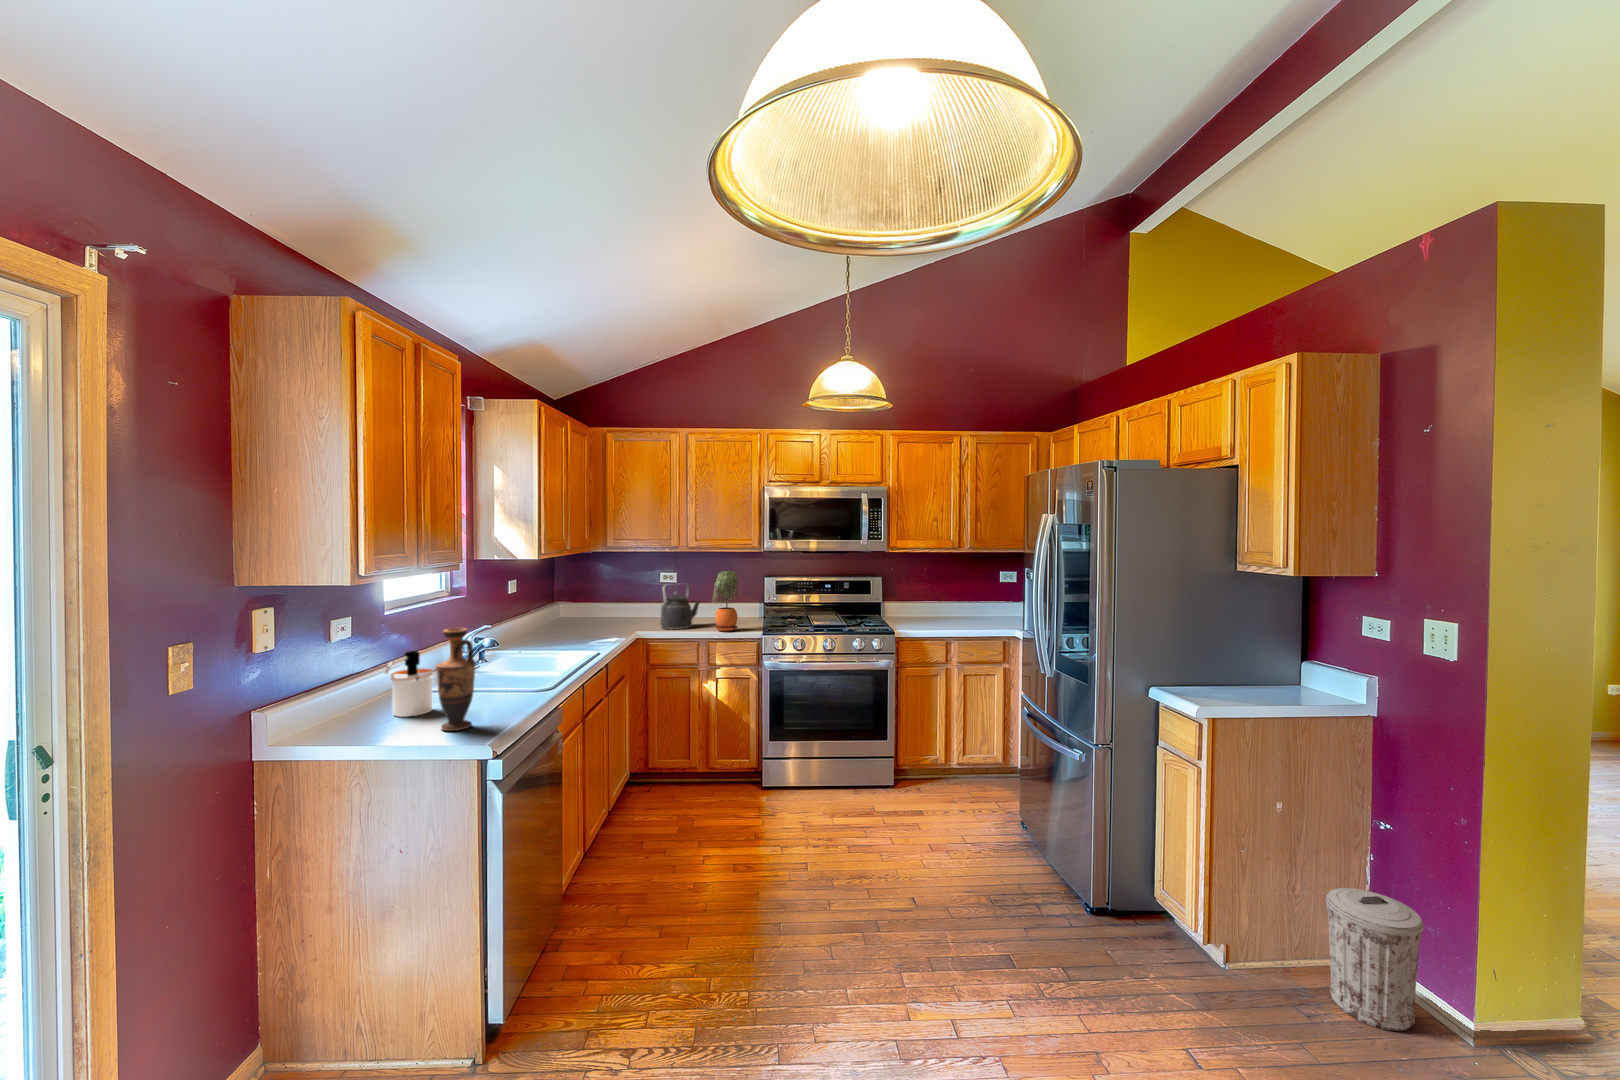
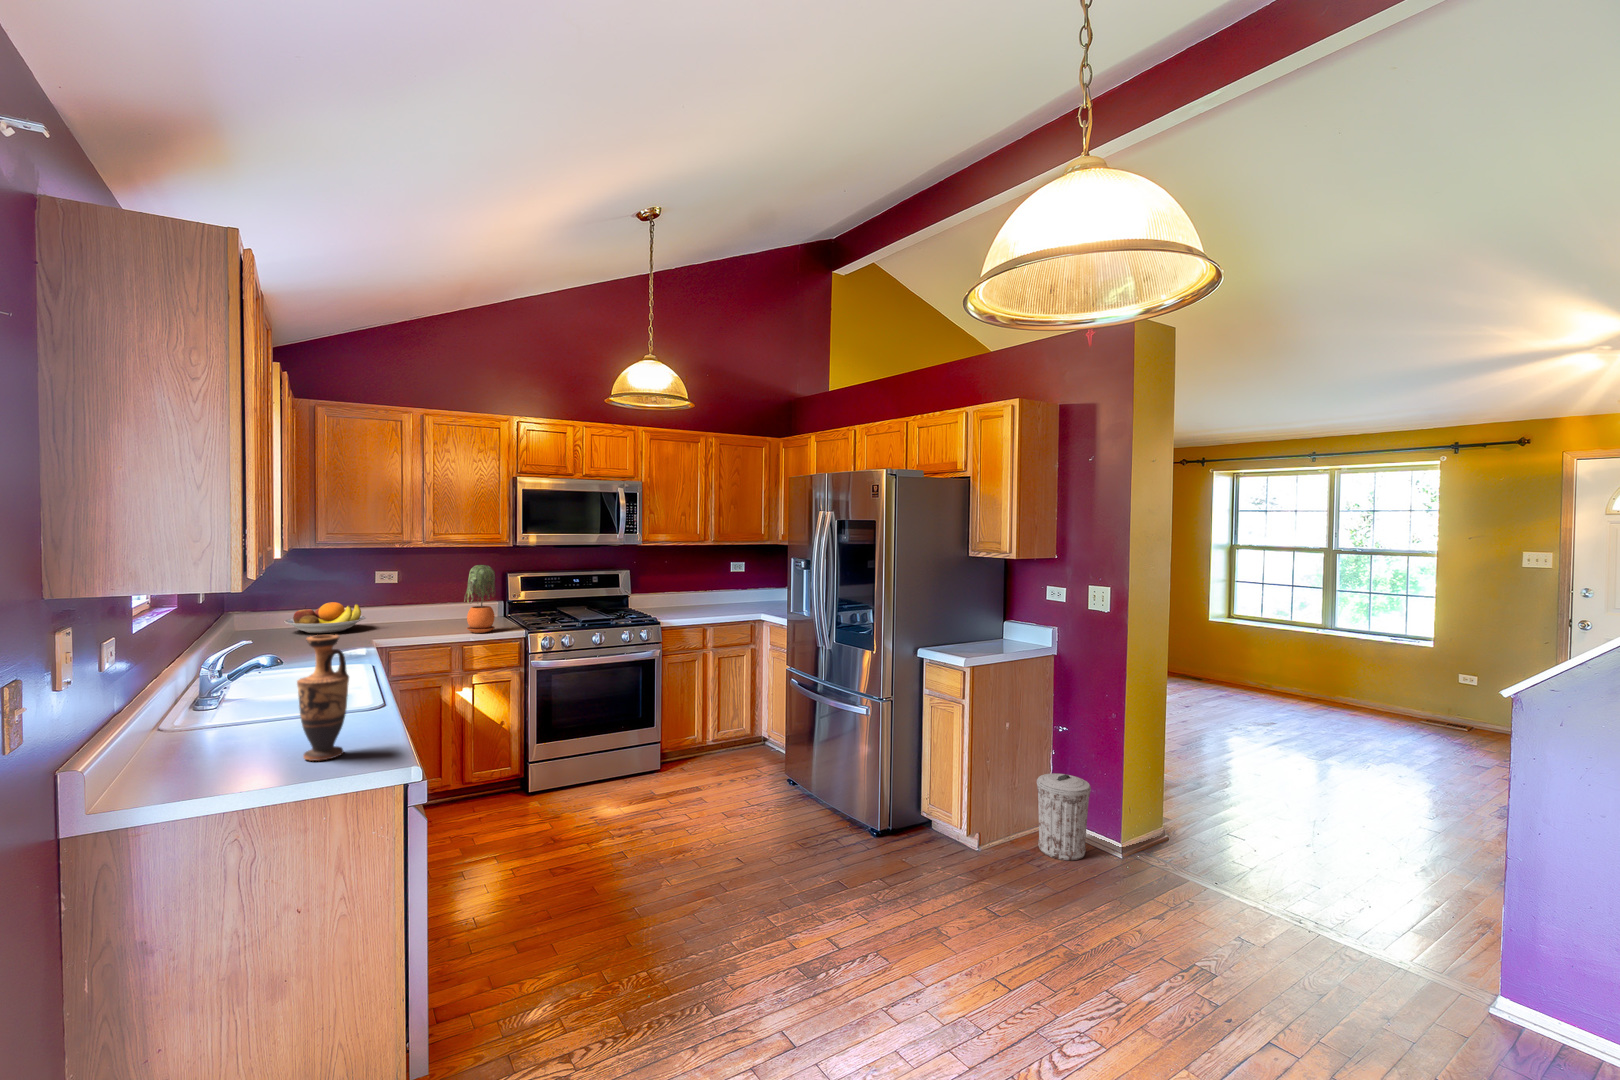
kettle: present [660,584,700,630] -> none [388,580,437,635]
fruit bowl: none [597,599,654,624] -> present [284,602,366,633]
soap dispenser: present [385,651,434,717] -> none [185,671,247,758]

